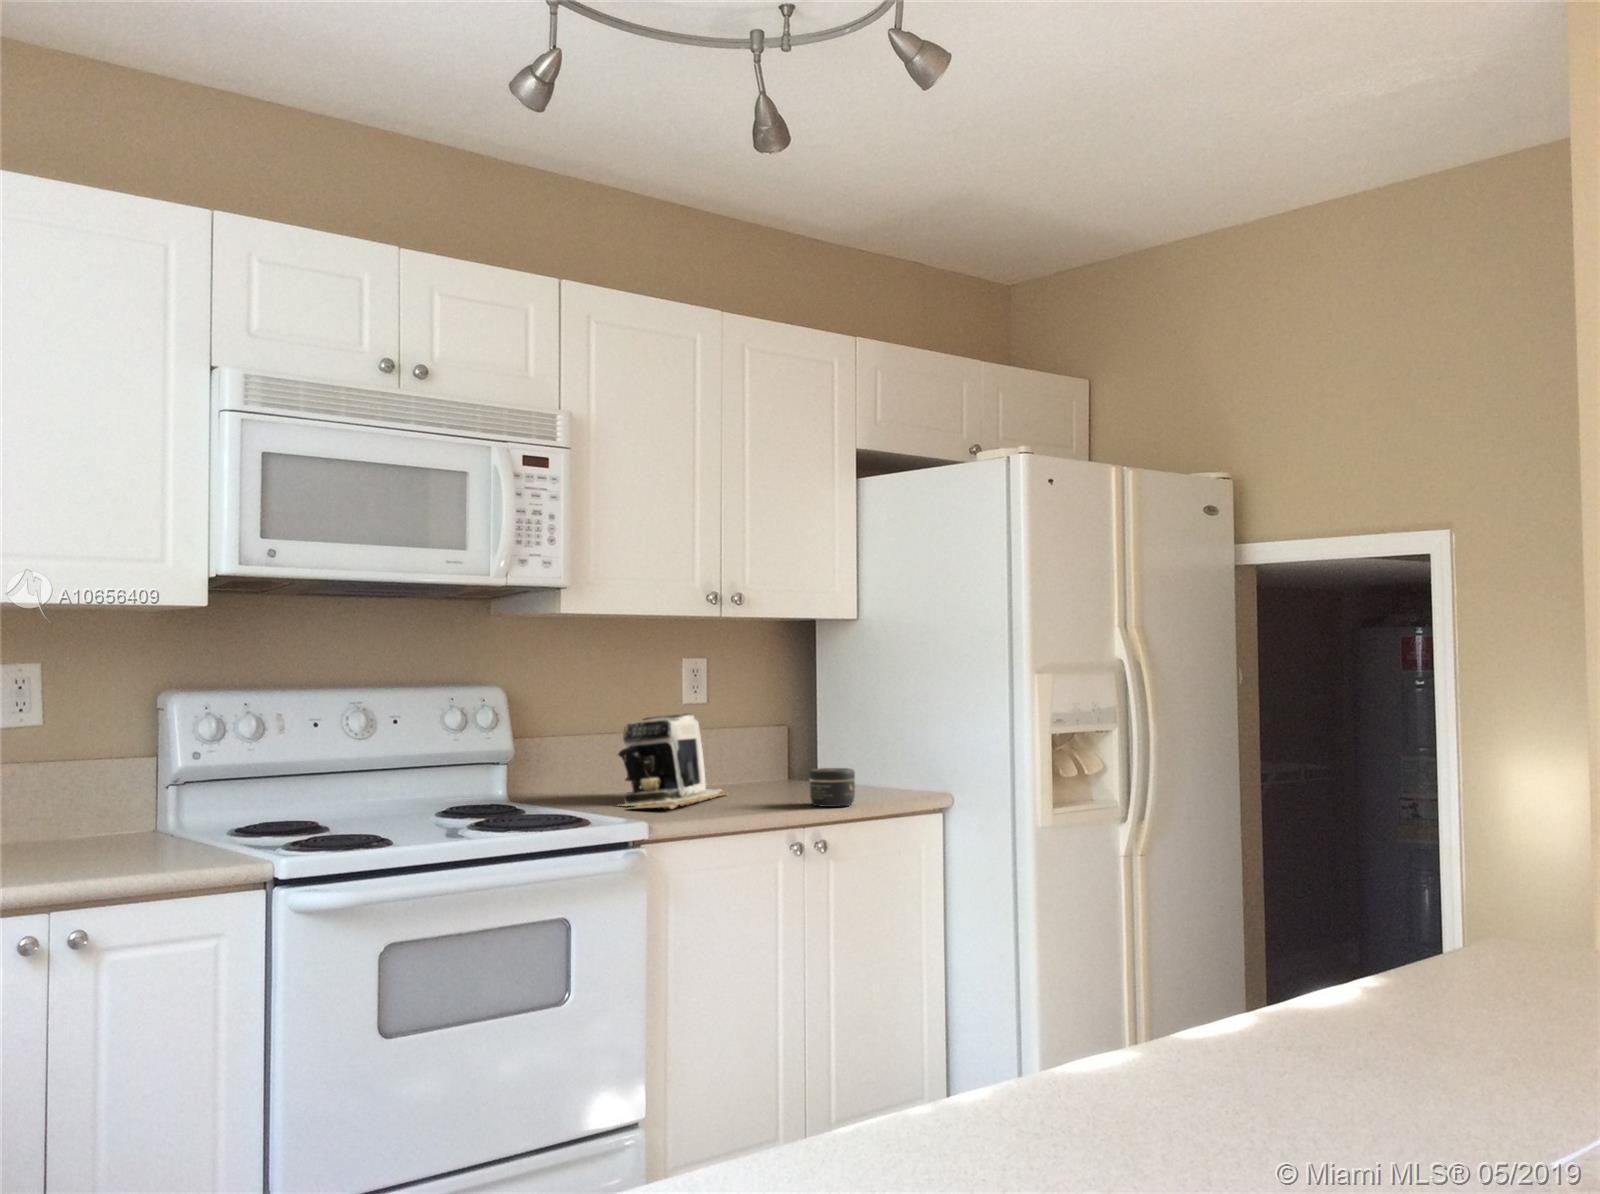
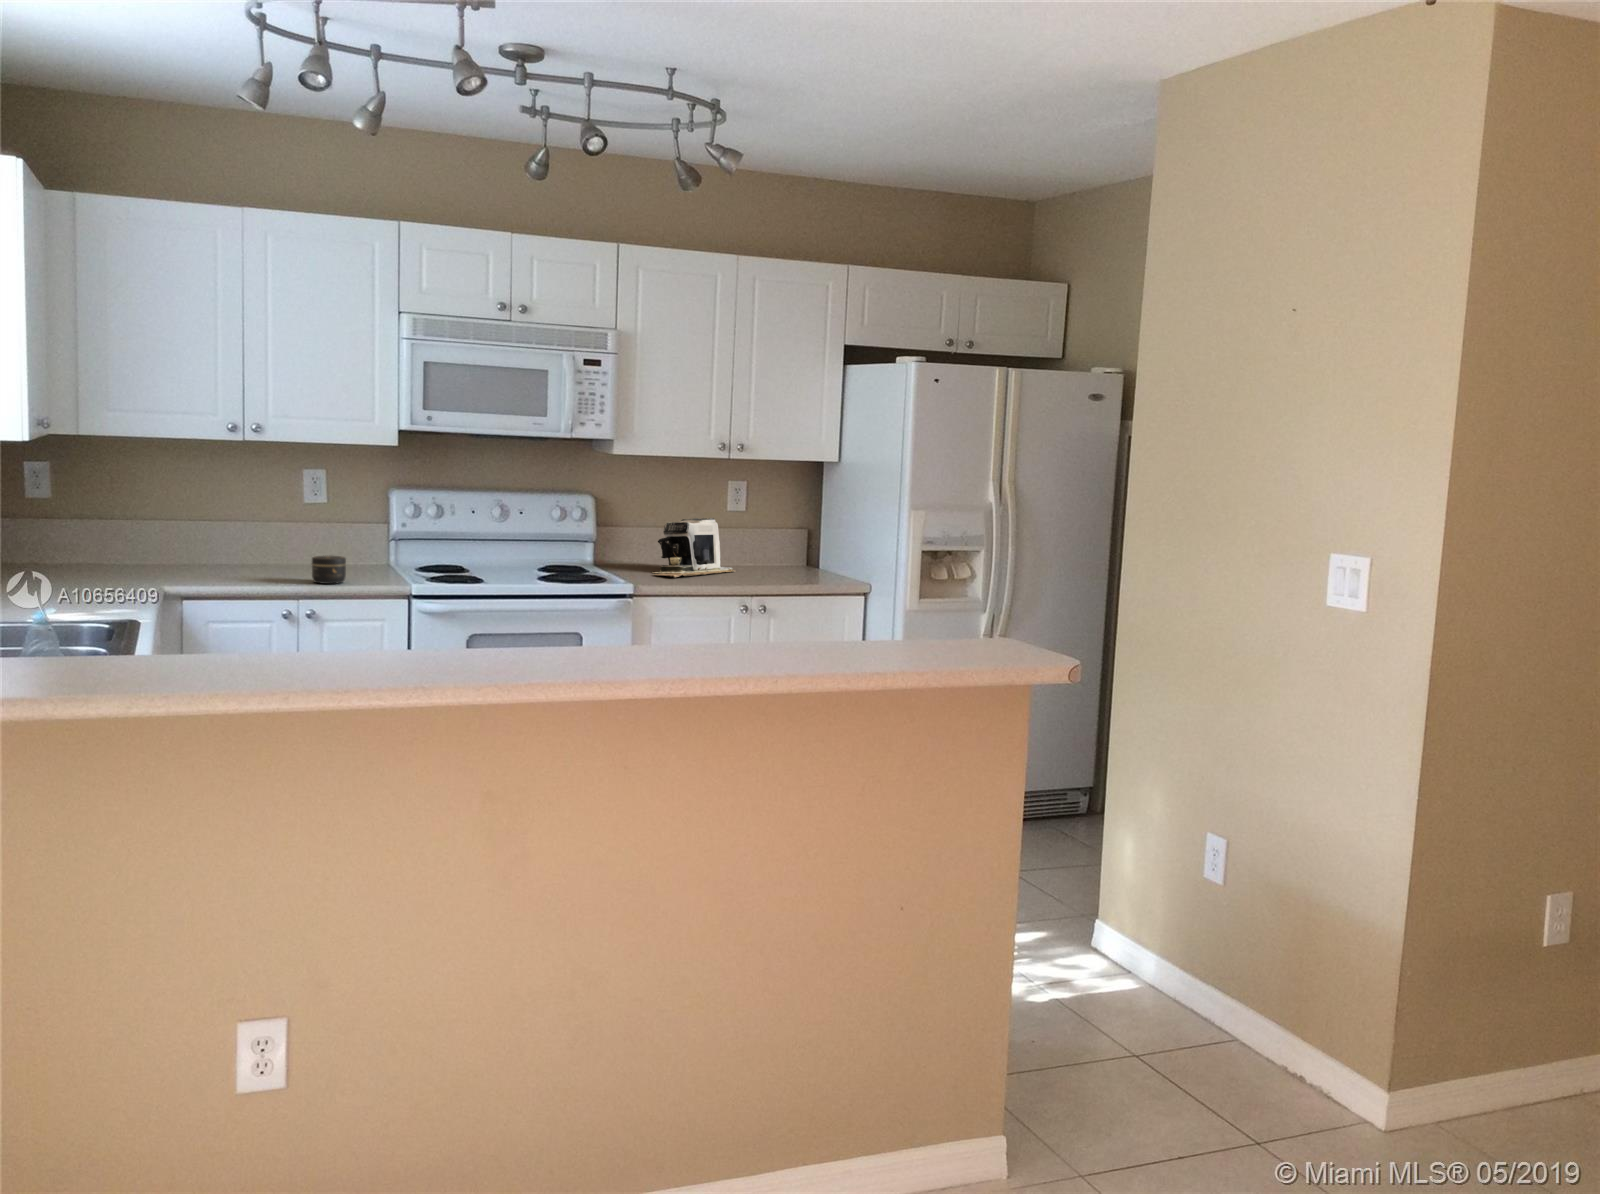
jar: present [809,768,855,807] -> present [312,556,346,584]

